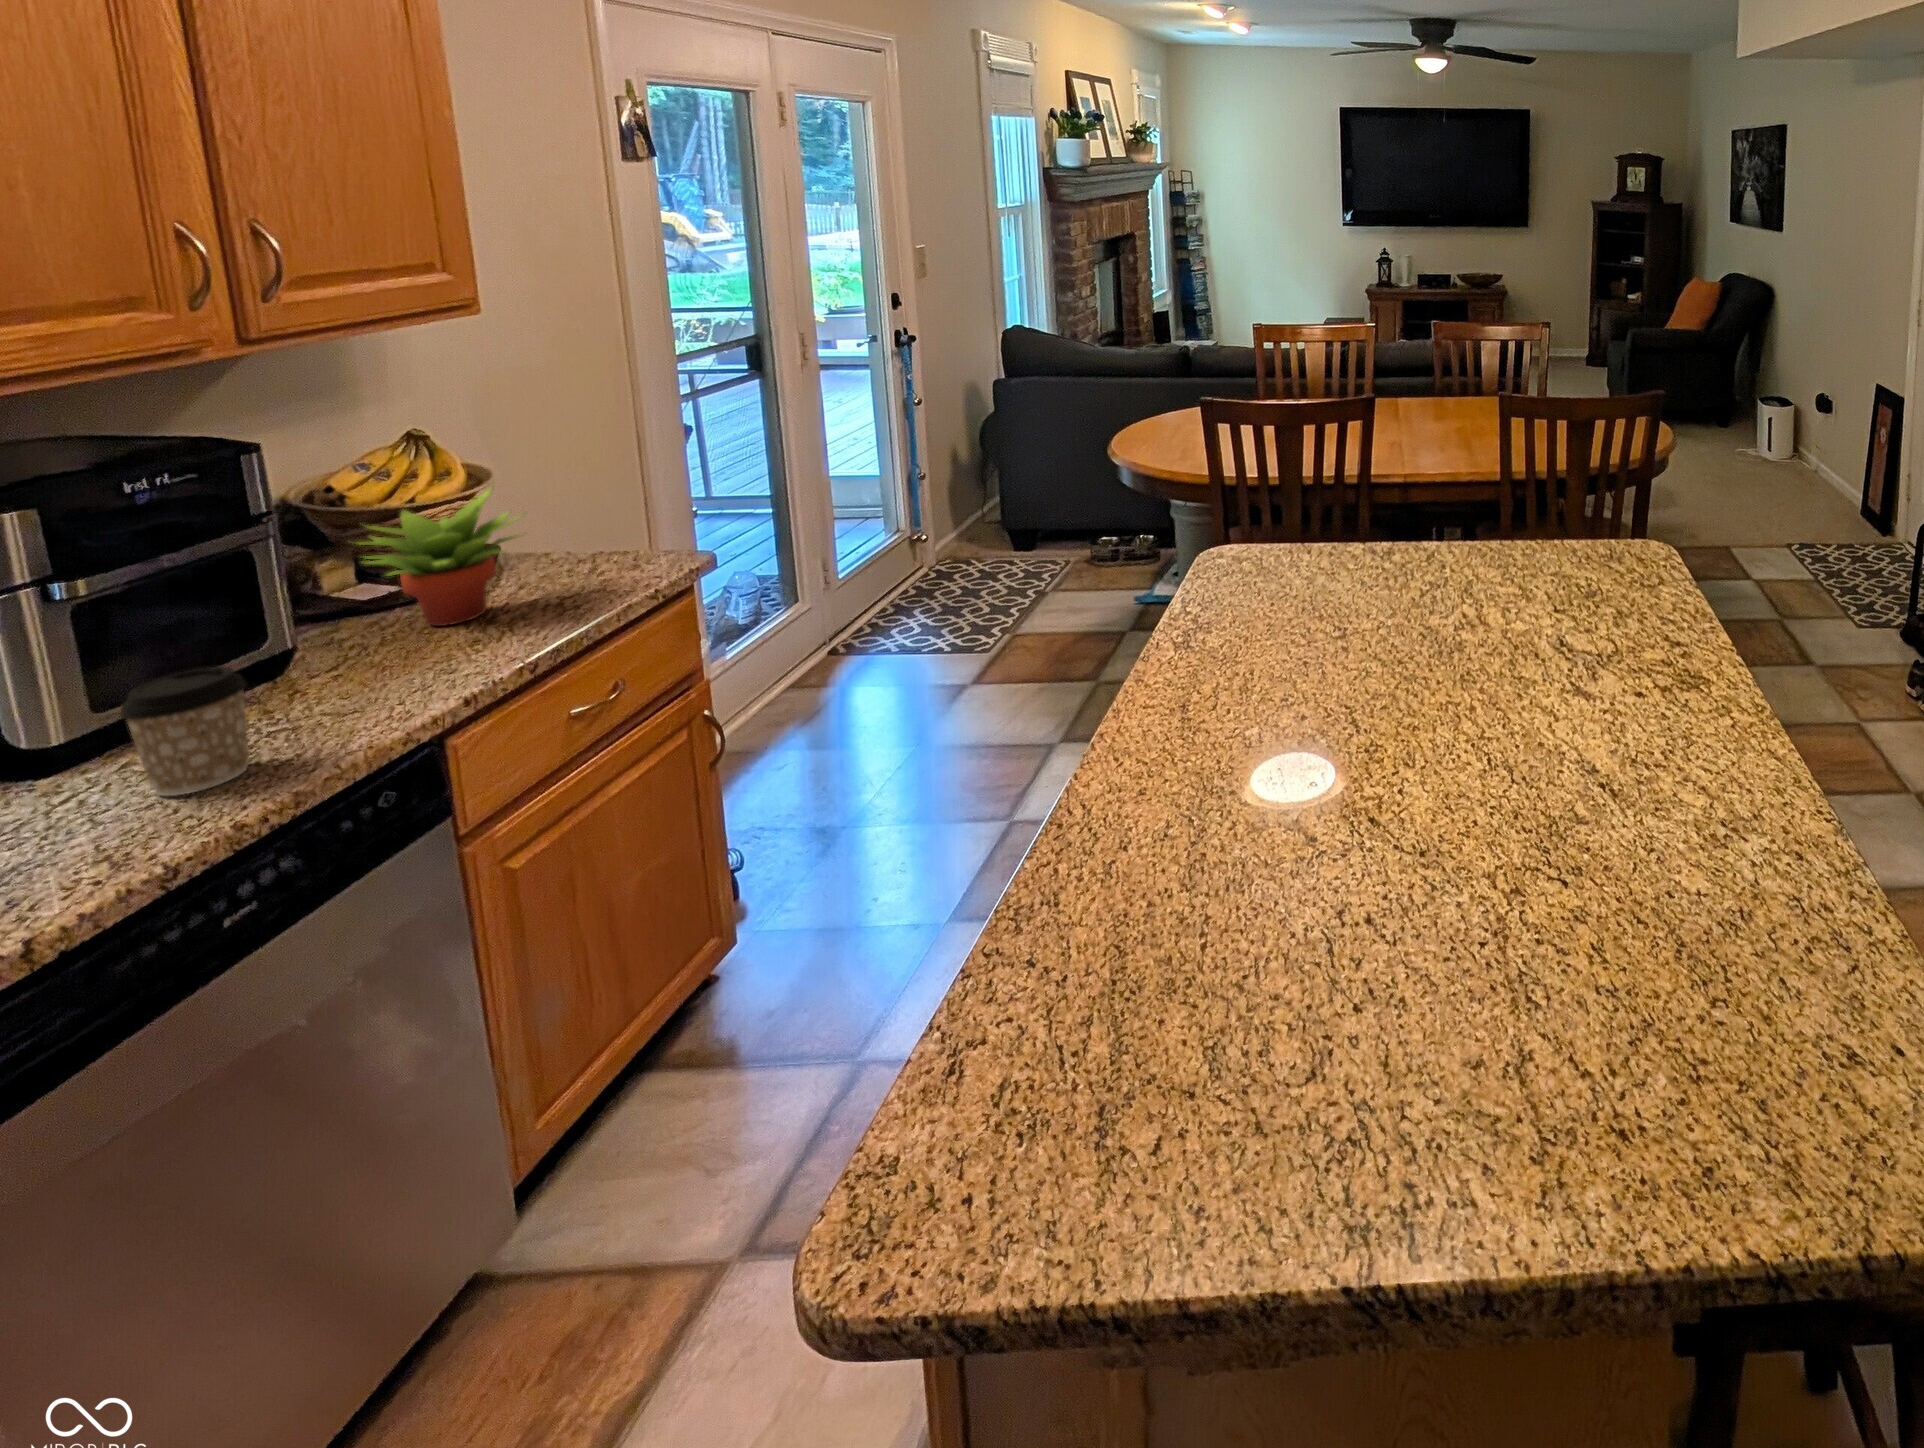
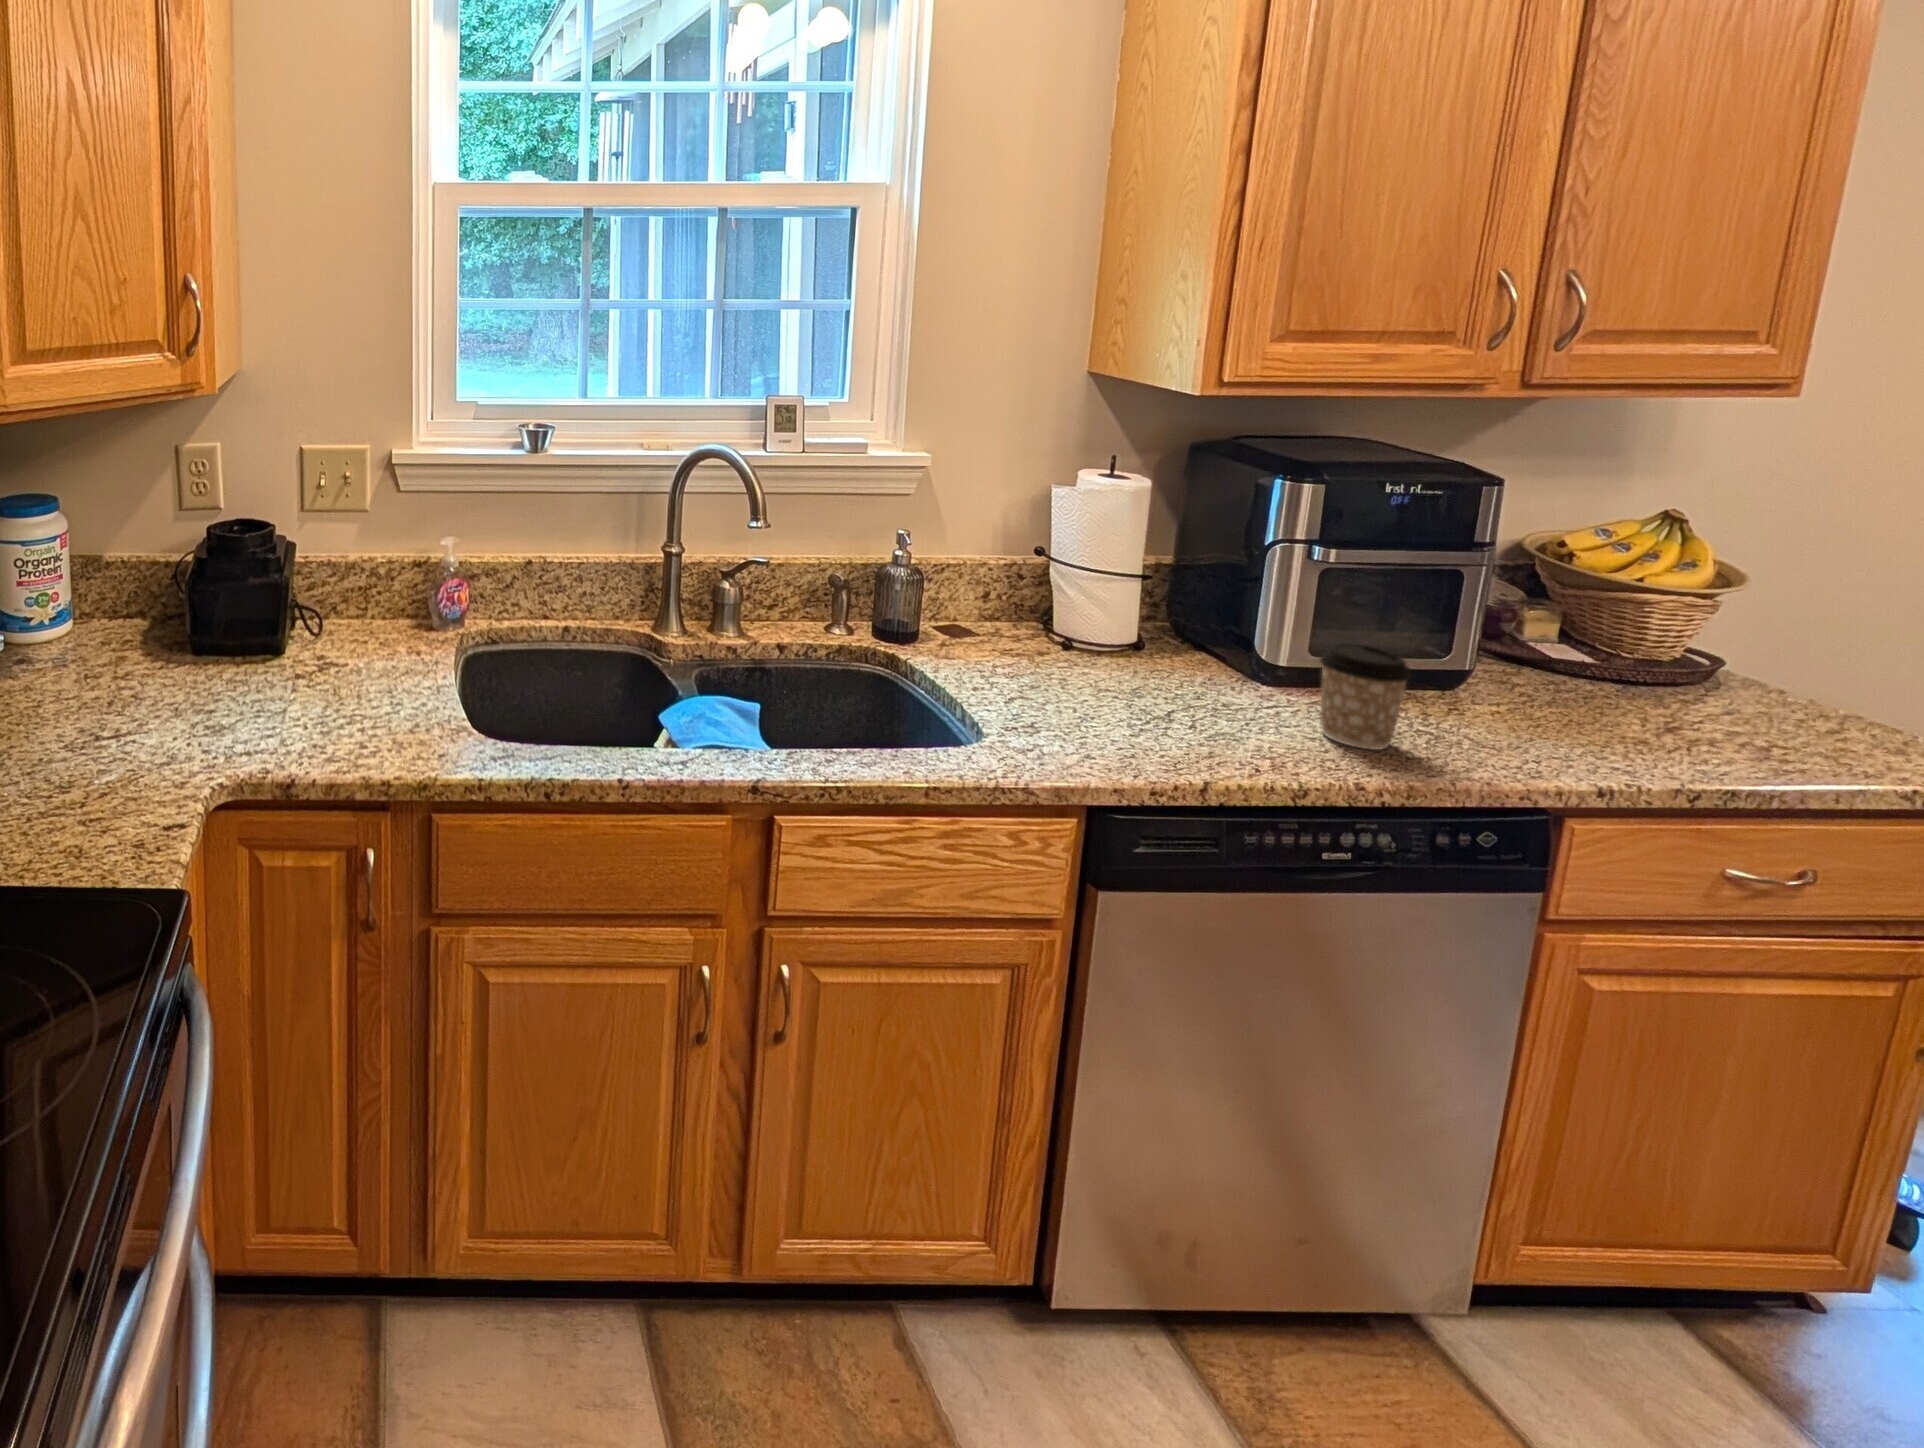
succulent plant: present [358,486,522,626] -> none [1550,581,1762,721]

